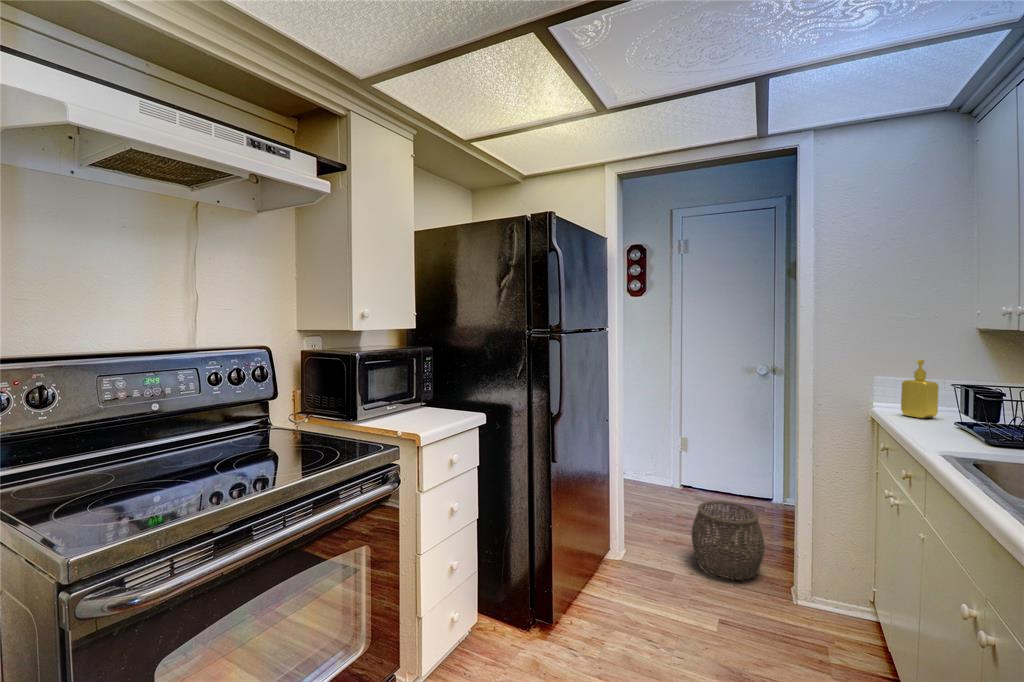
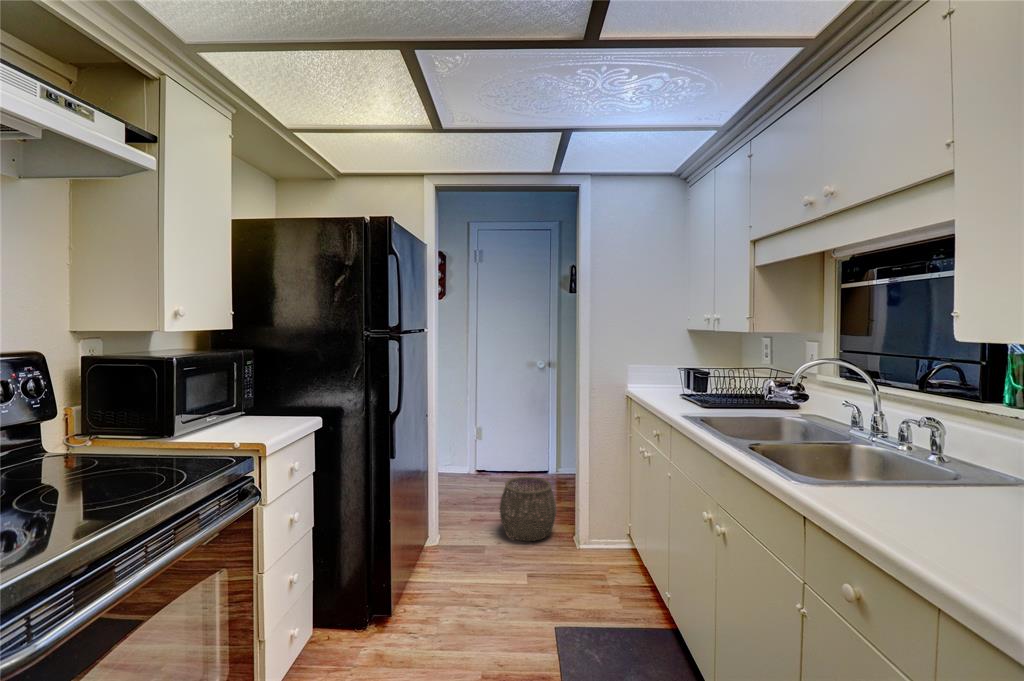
soap dispenser: present [901,360,939,418] -> none [648,353,669,395]

